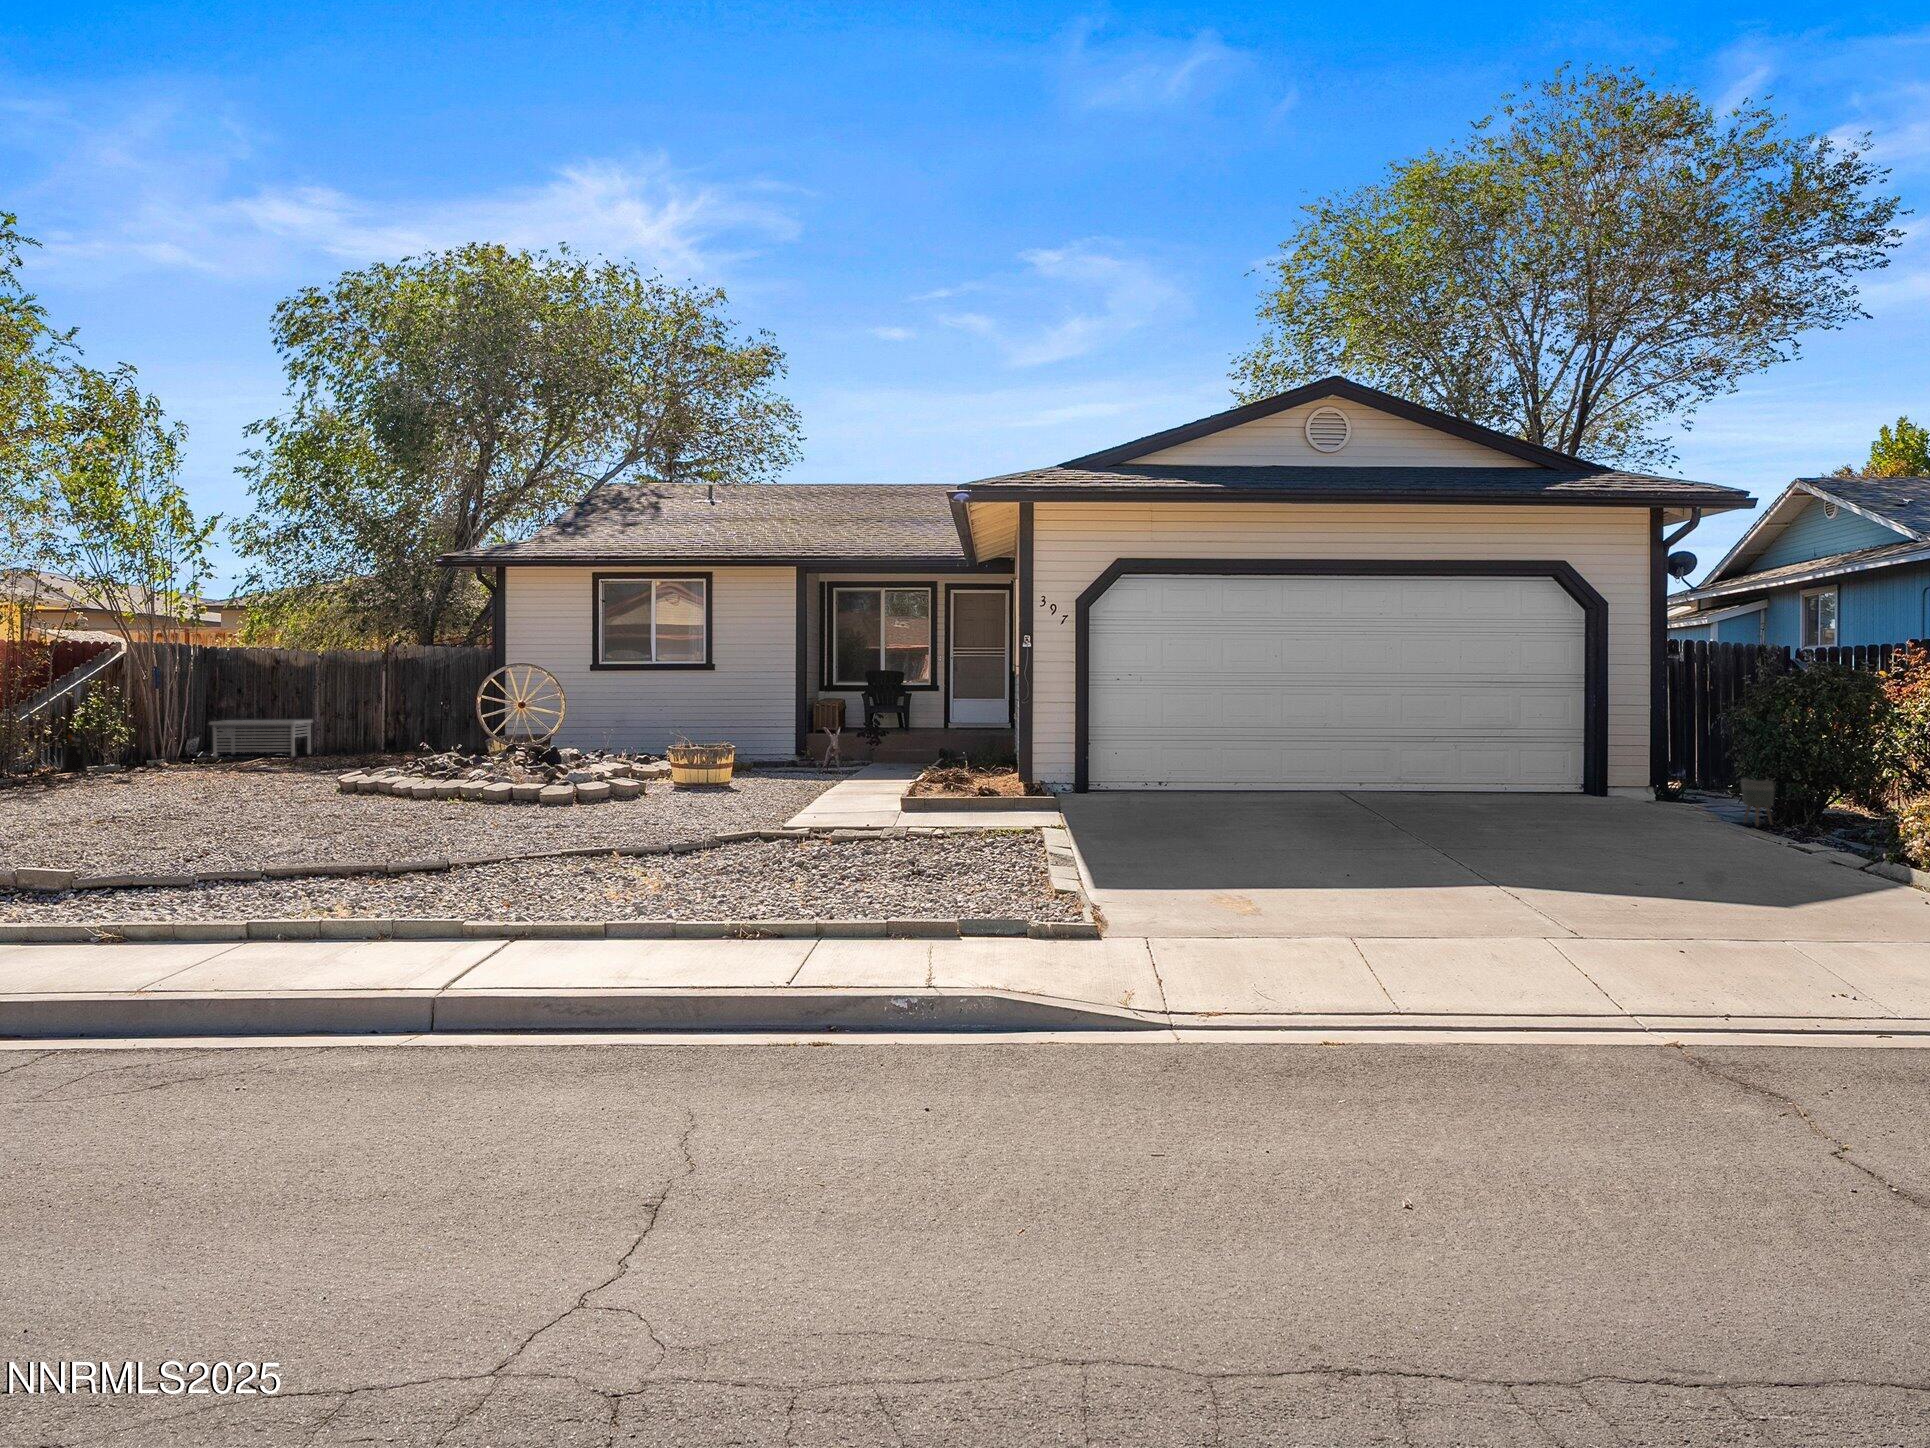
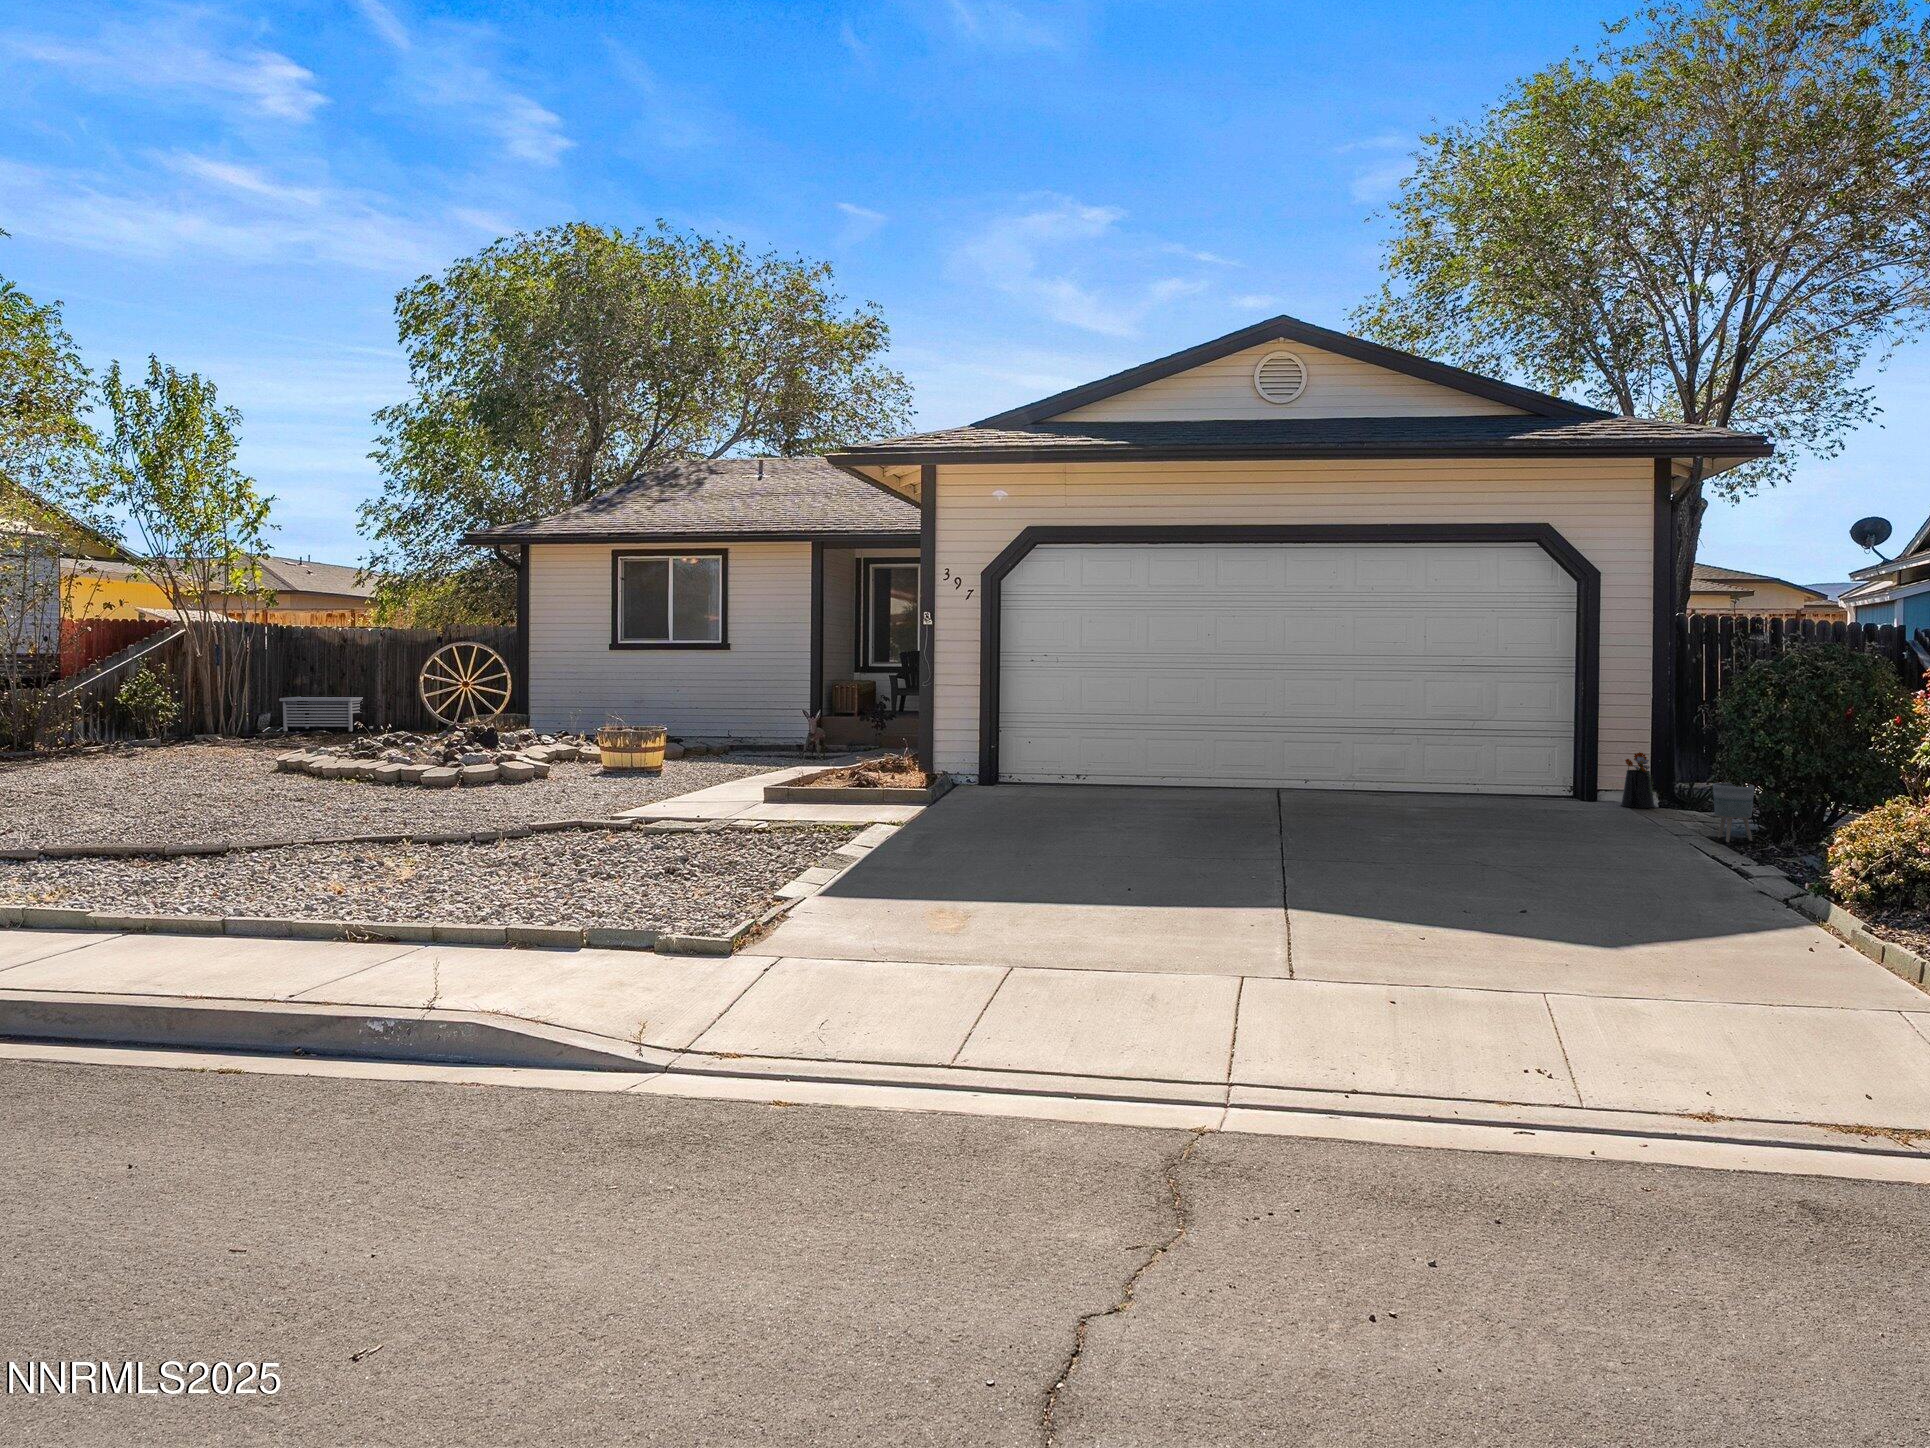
watering can: present [62,735,87,772] -> present [1621,752,1655,808]

